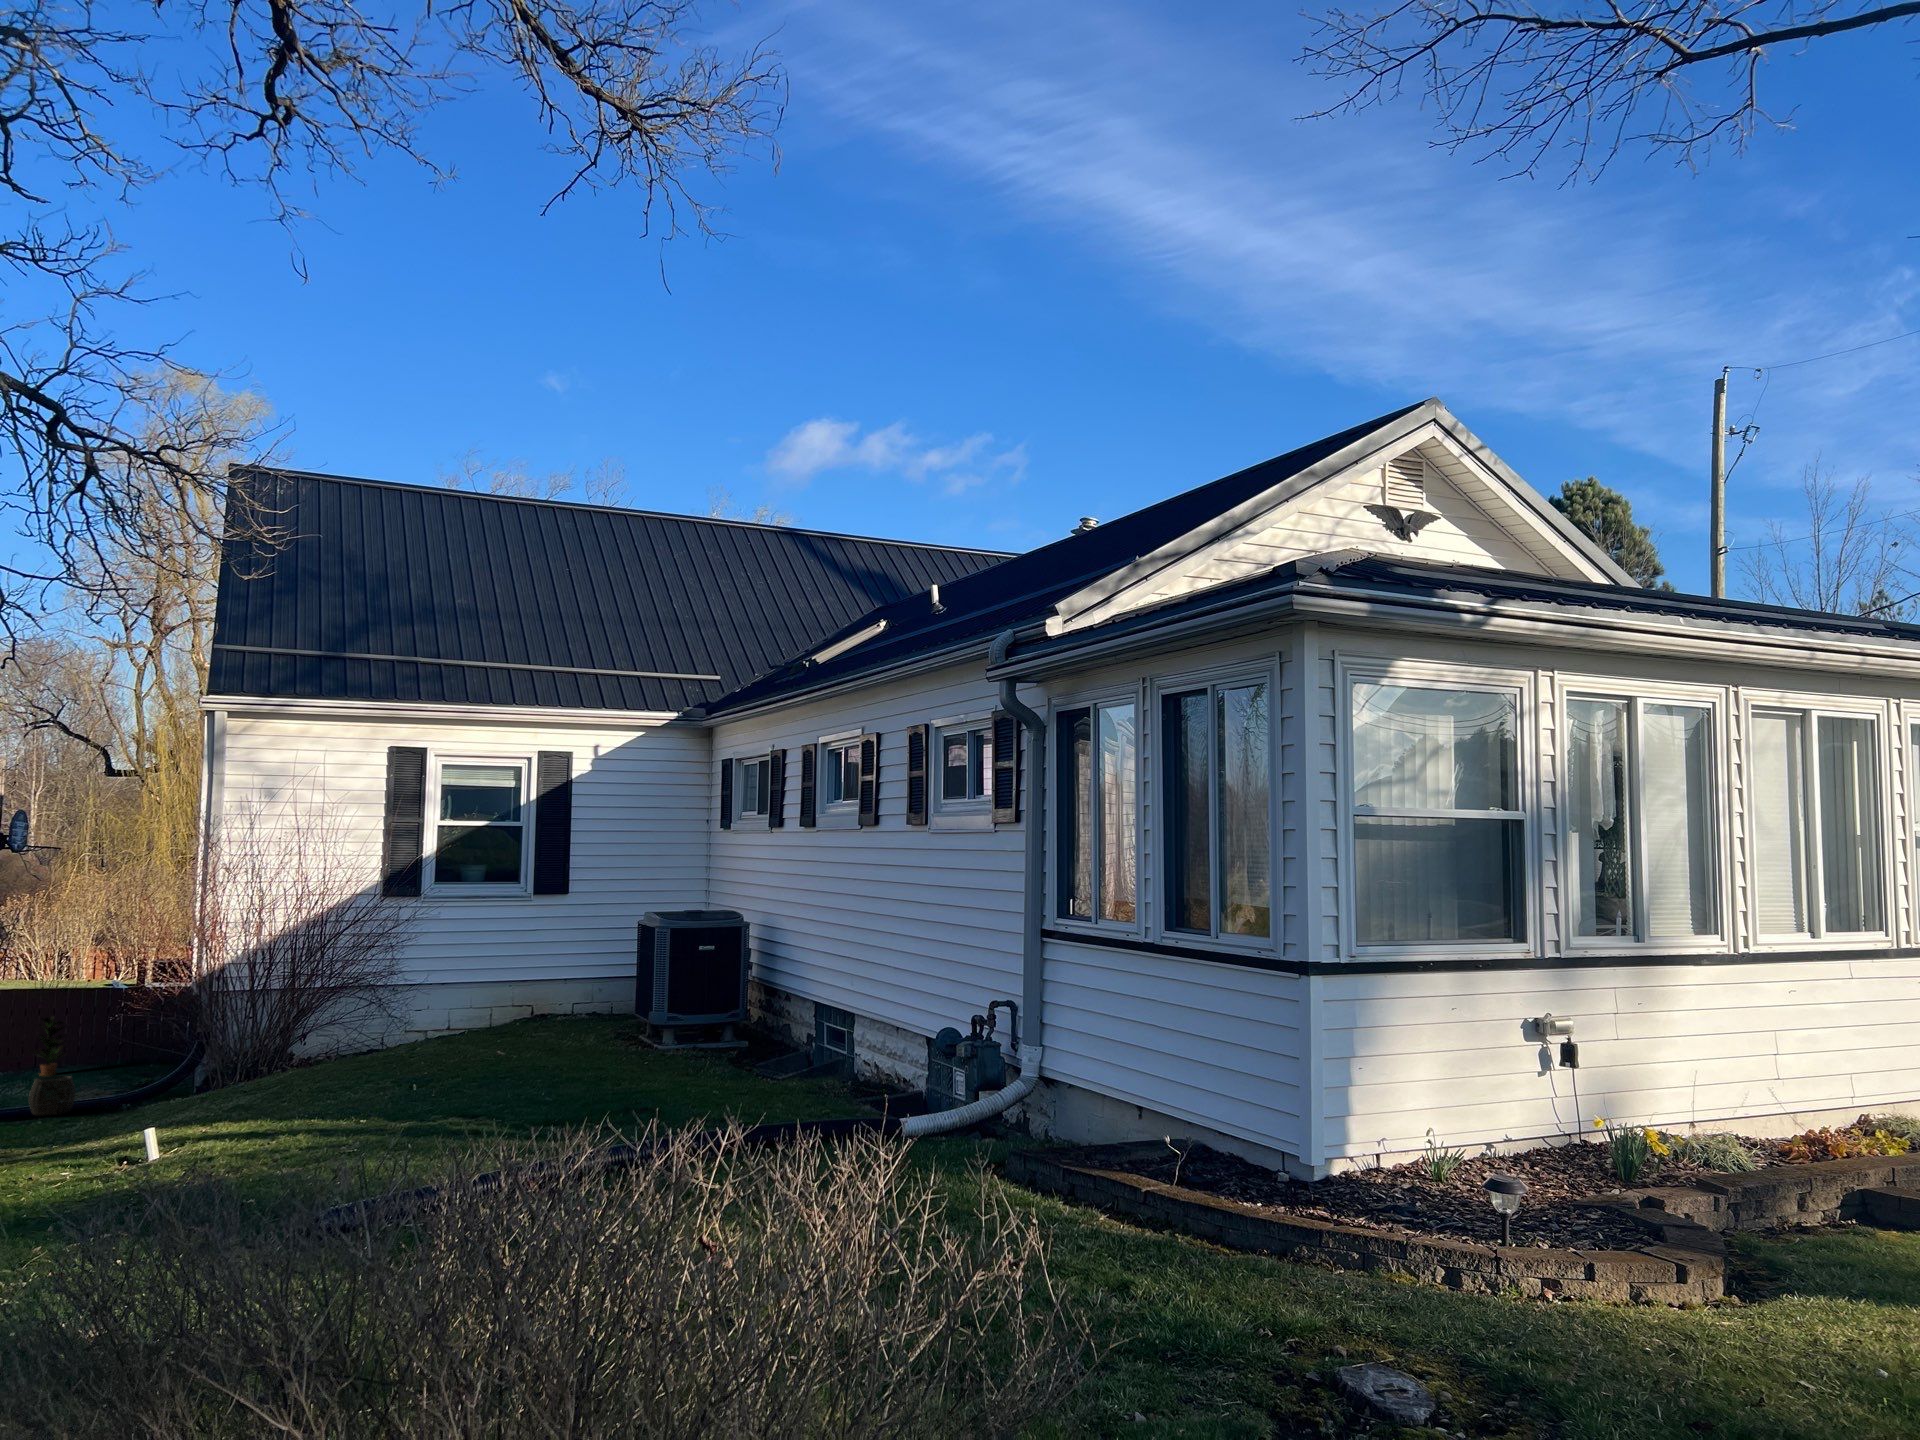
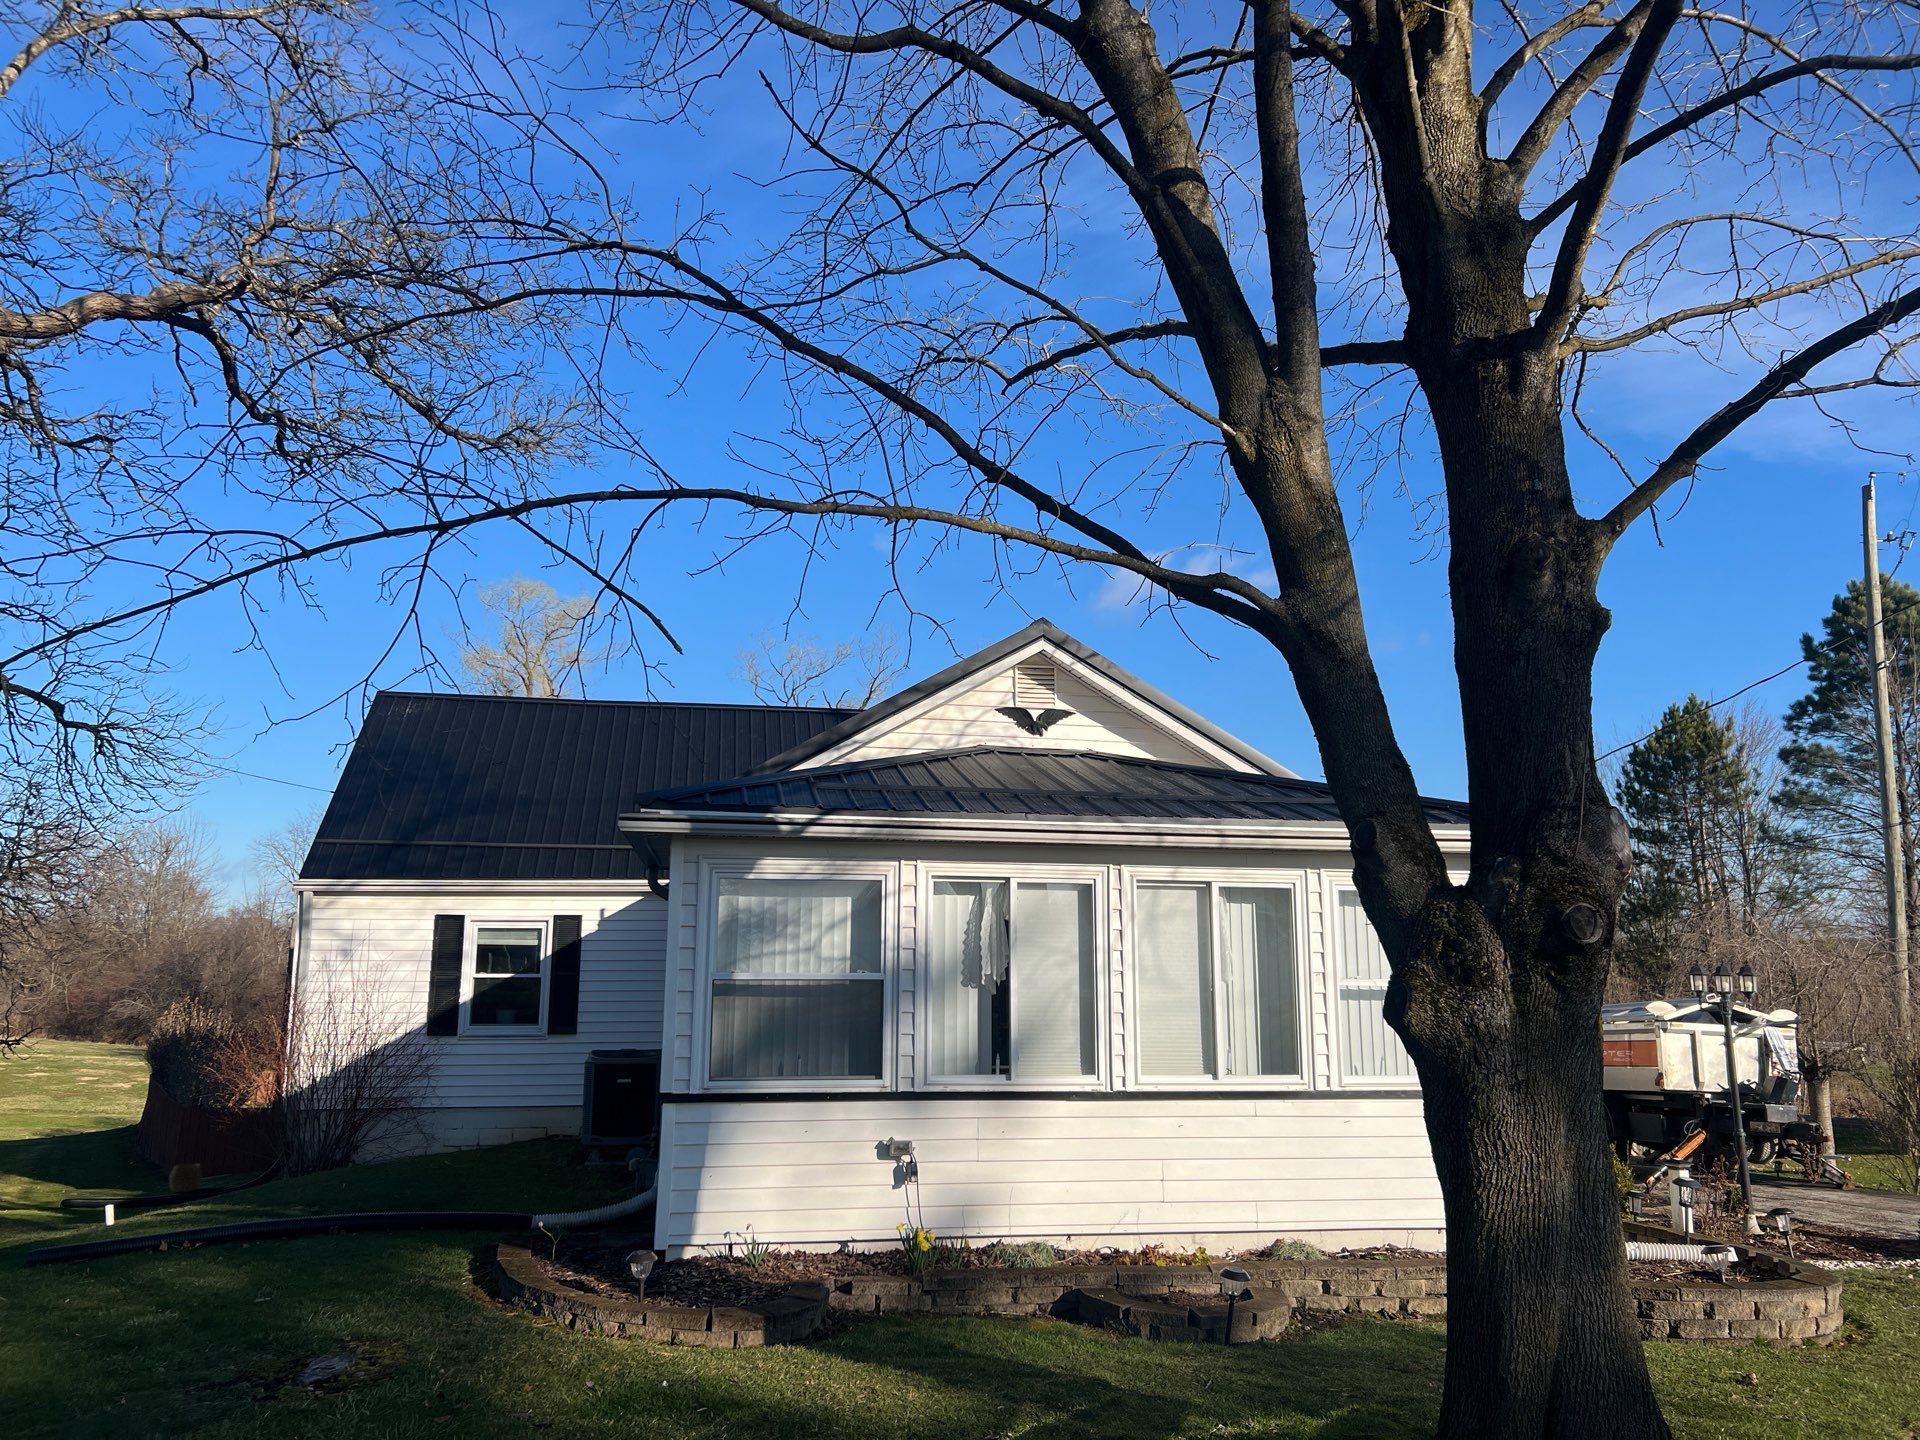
potted plant: present [30,1017,65,1076] -> none [224,1120,253,1165]

